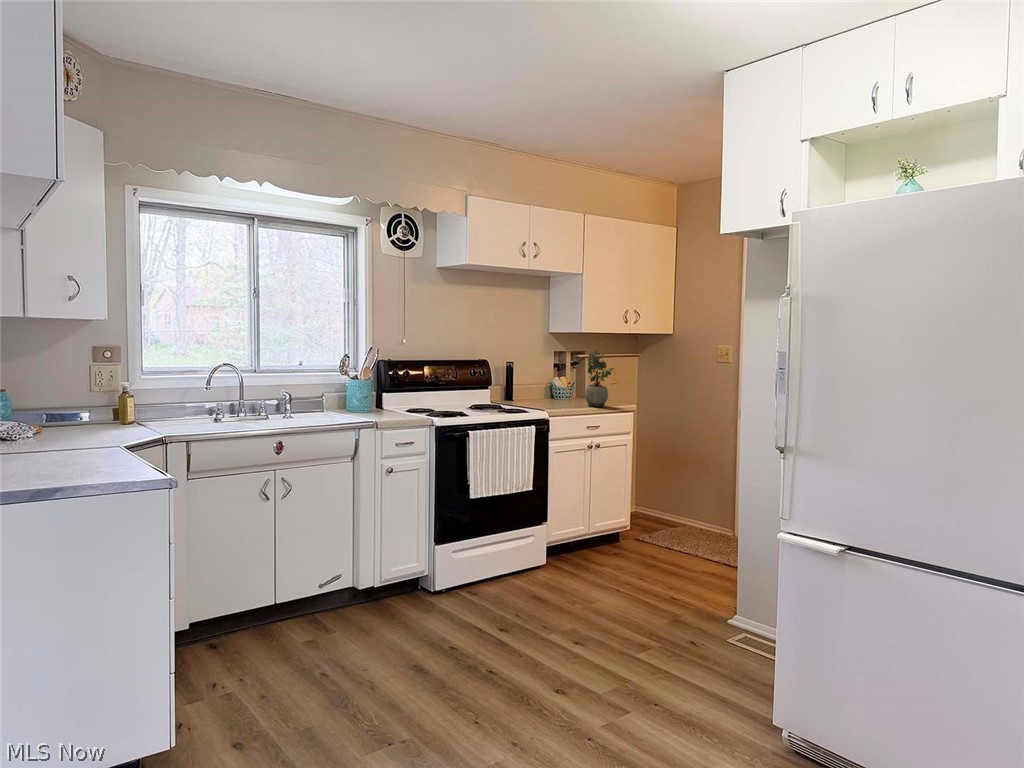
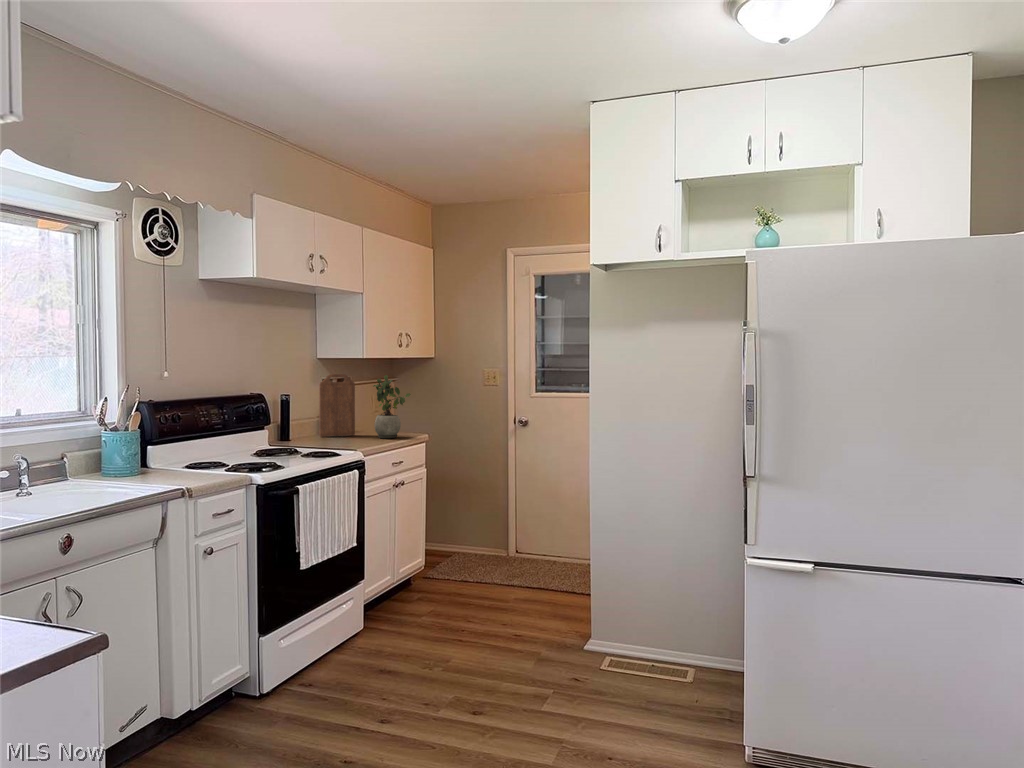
cutting board: none [543,347,577,401] -> present [319,374,355,437]

